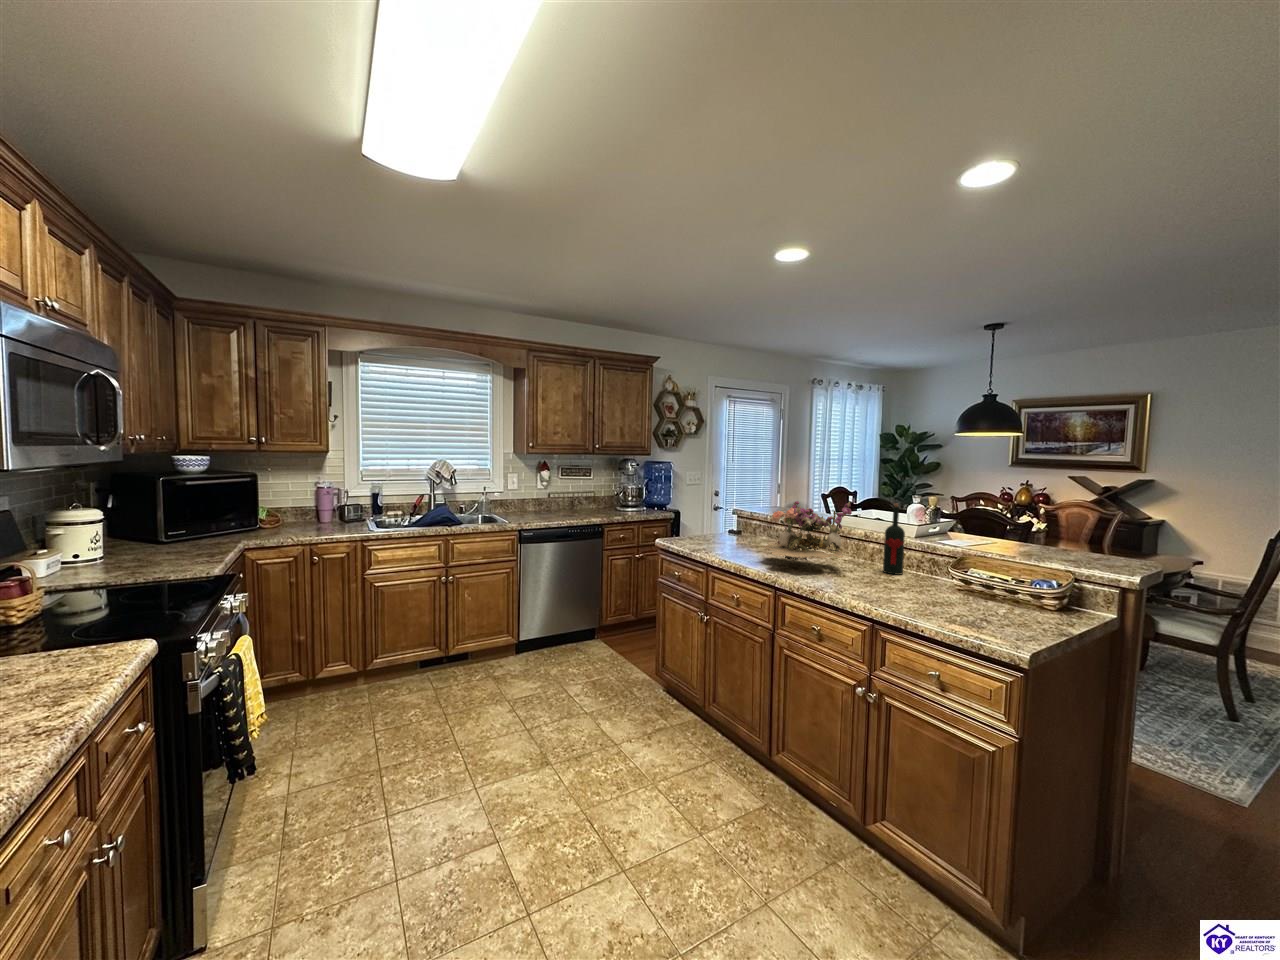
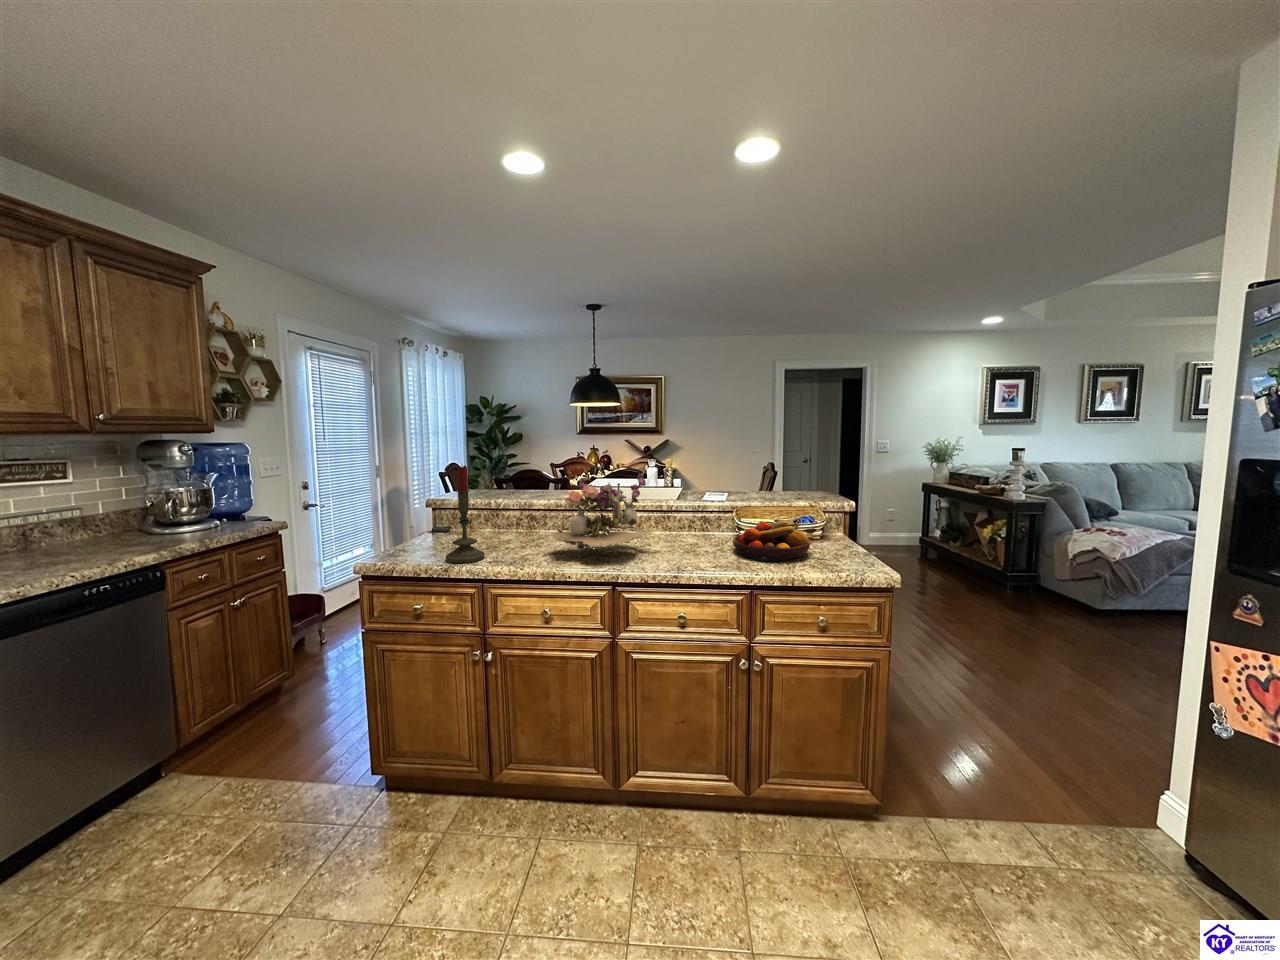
candle: none [700,483,727,552] -> present [446,465,485,563]
wine bottle: present [883,504,905,574] -> none [664,469,683,540]
fruit bowl: none [909,570,1011,614] -> present [733,519,810,561]

